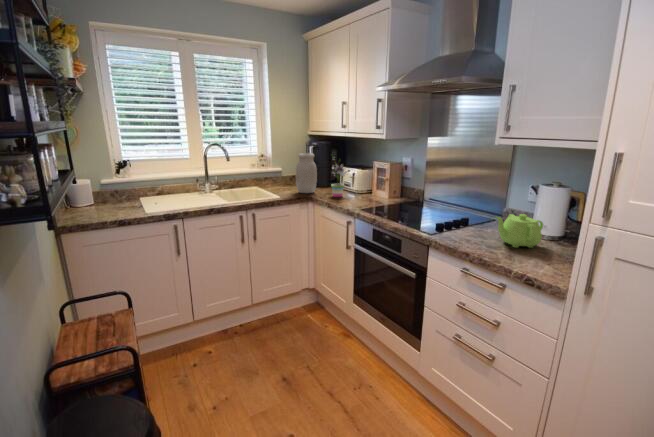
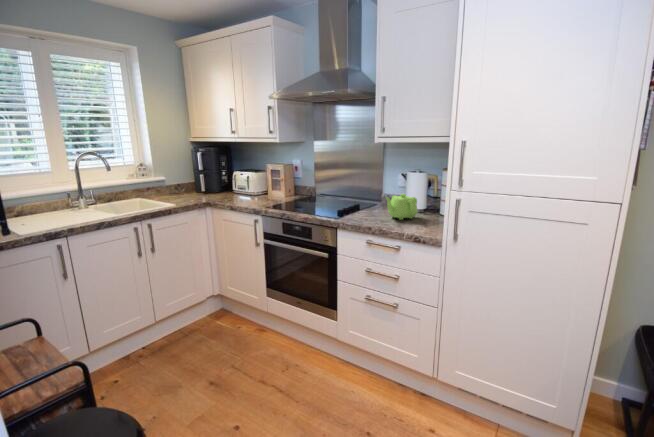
jar: present [296,153,317,193] -> none [187,159,210,200]
potted plant: present [331,164,347,197] -> none [224,159,243,200]

